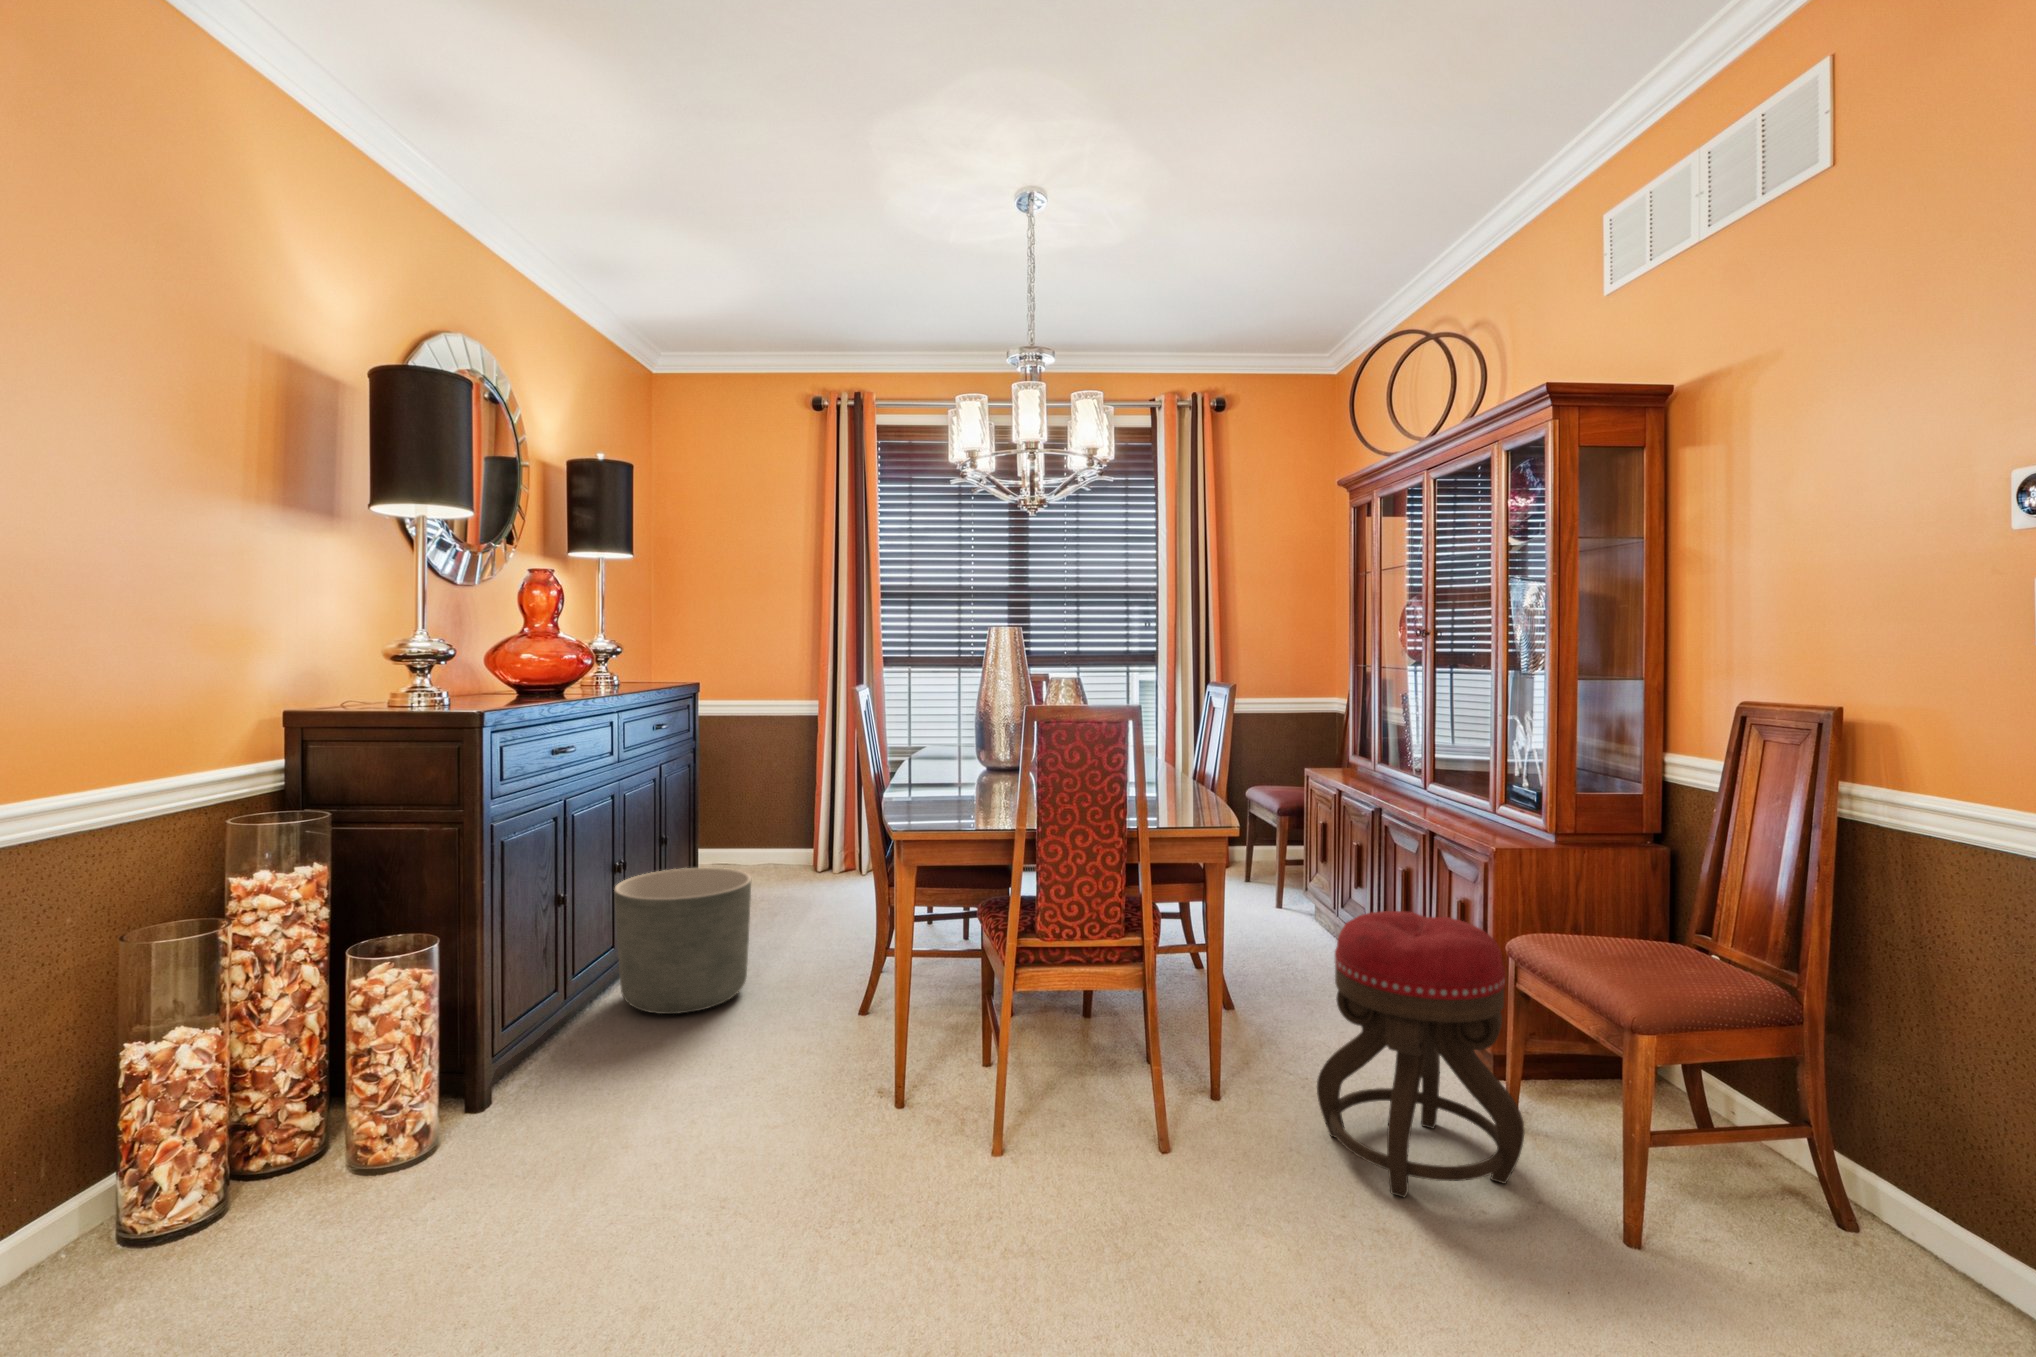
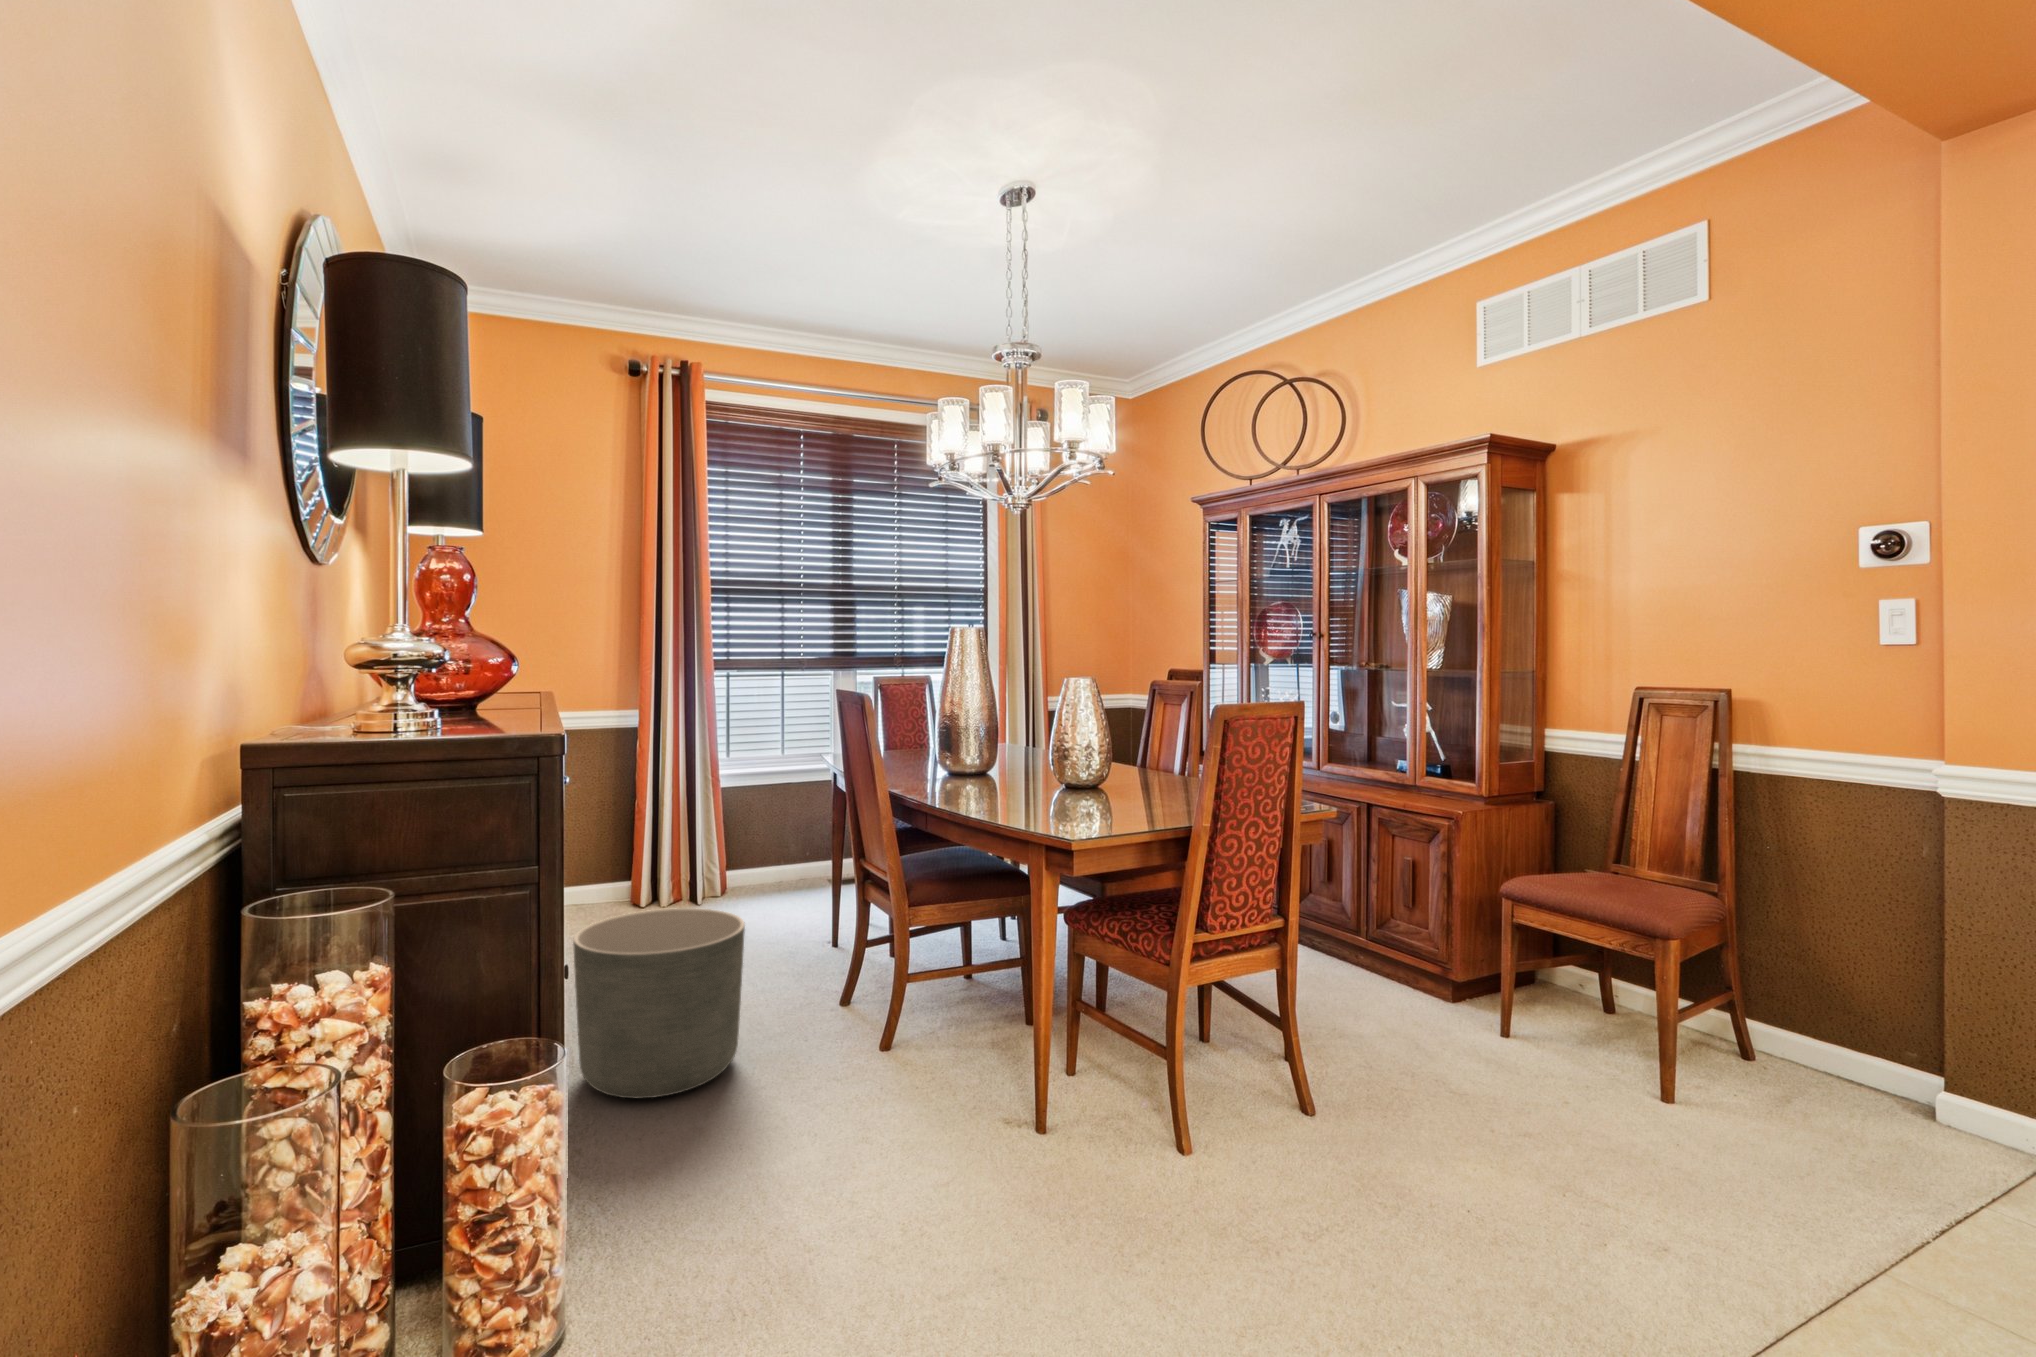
ottoman: present [1317,911,1524,1197] -> none [1406,869,1581,1107]

